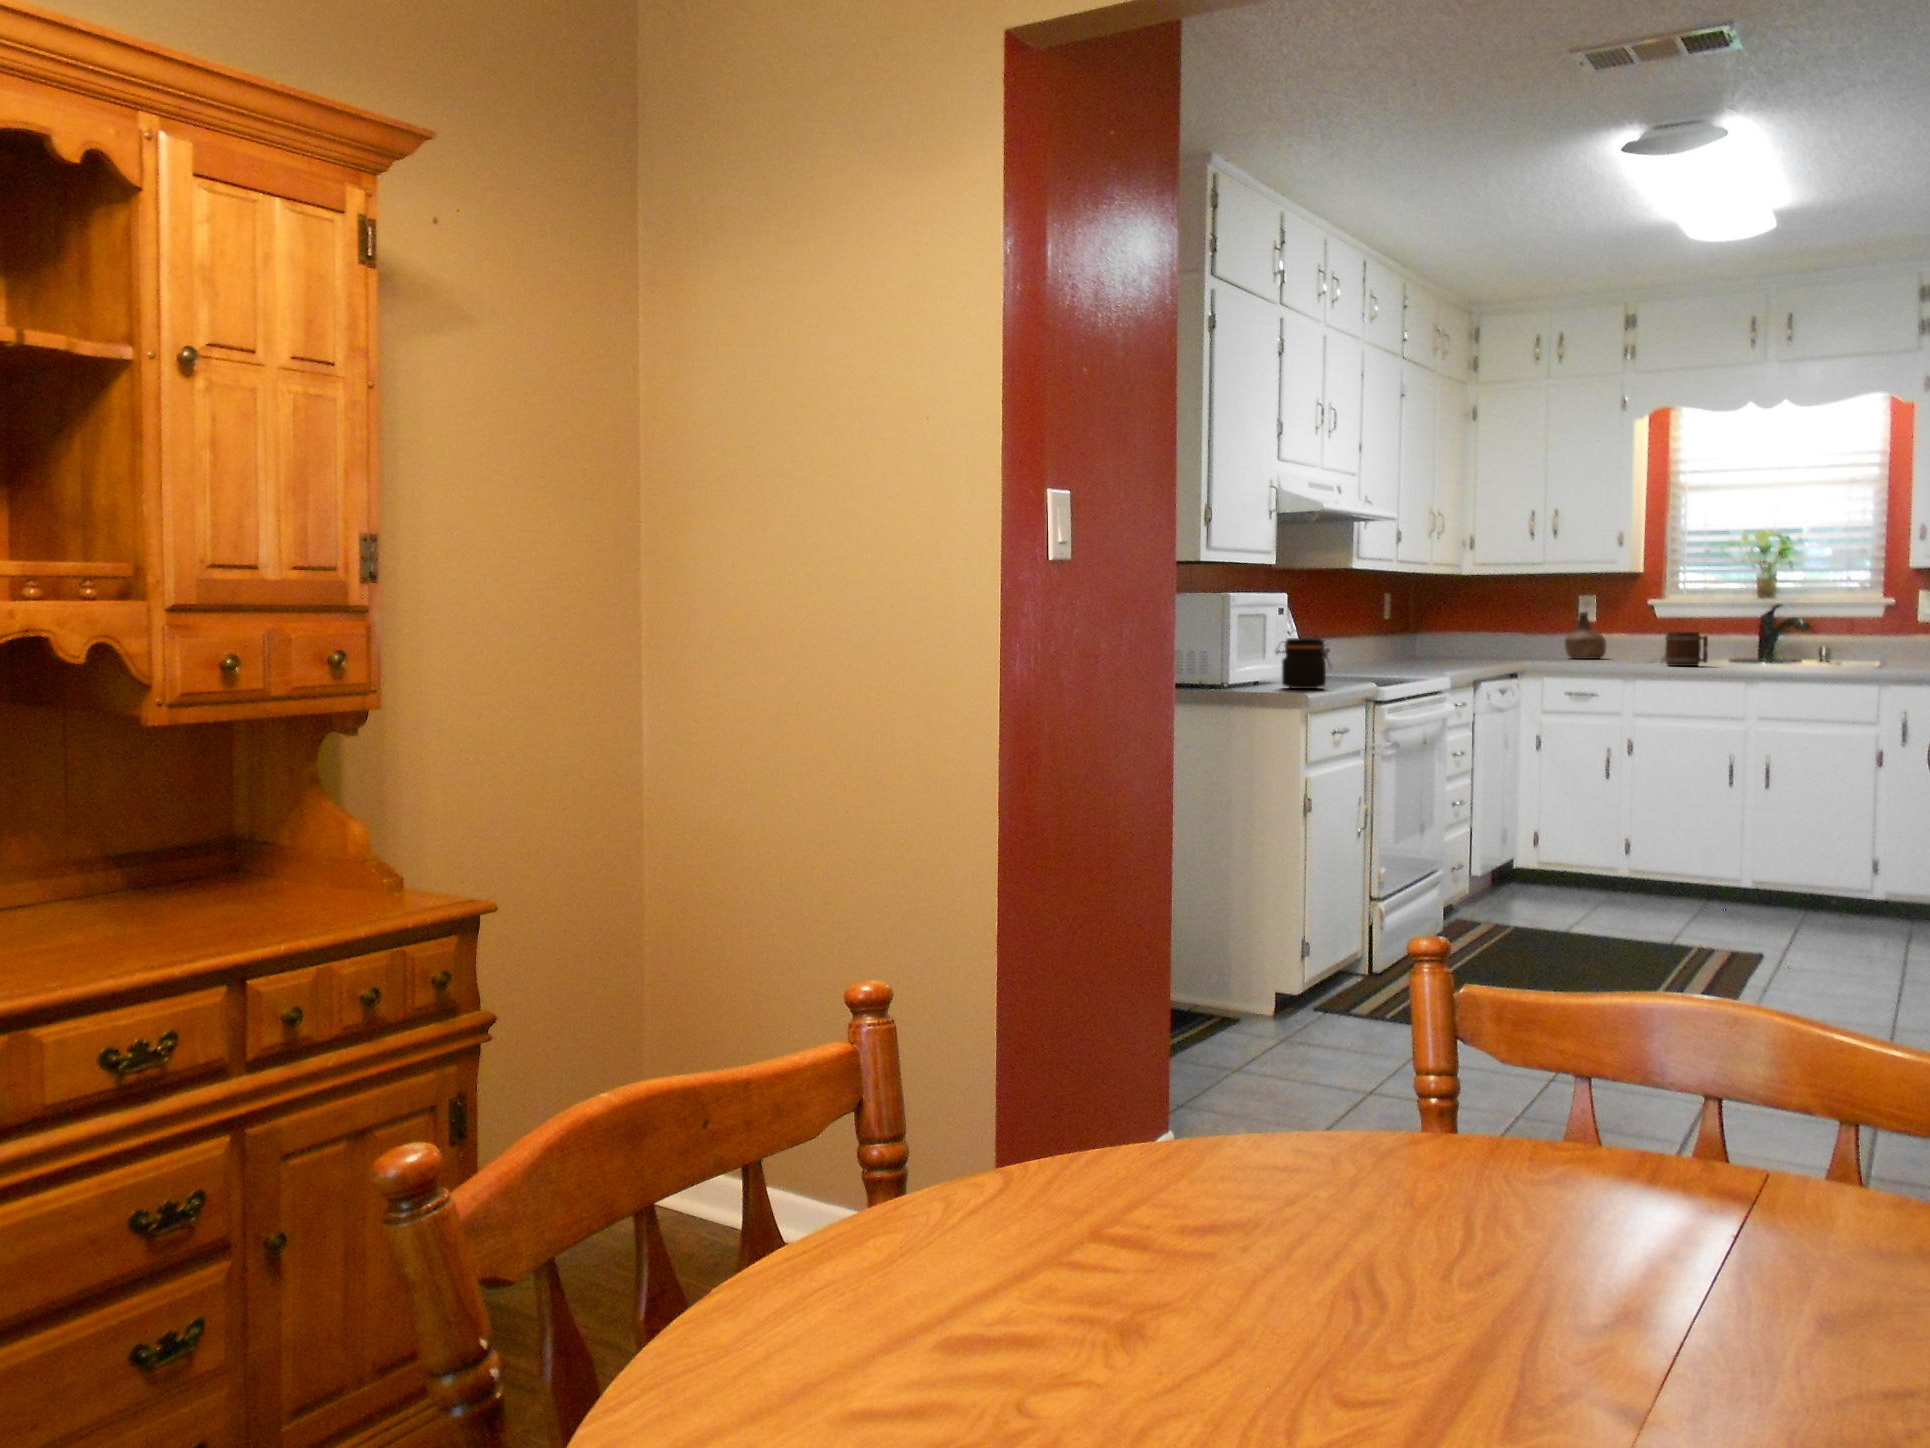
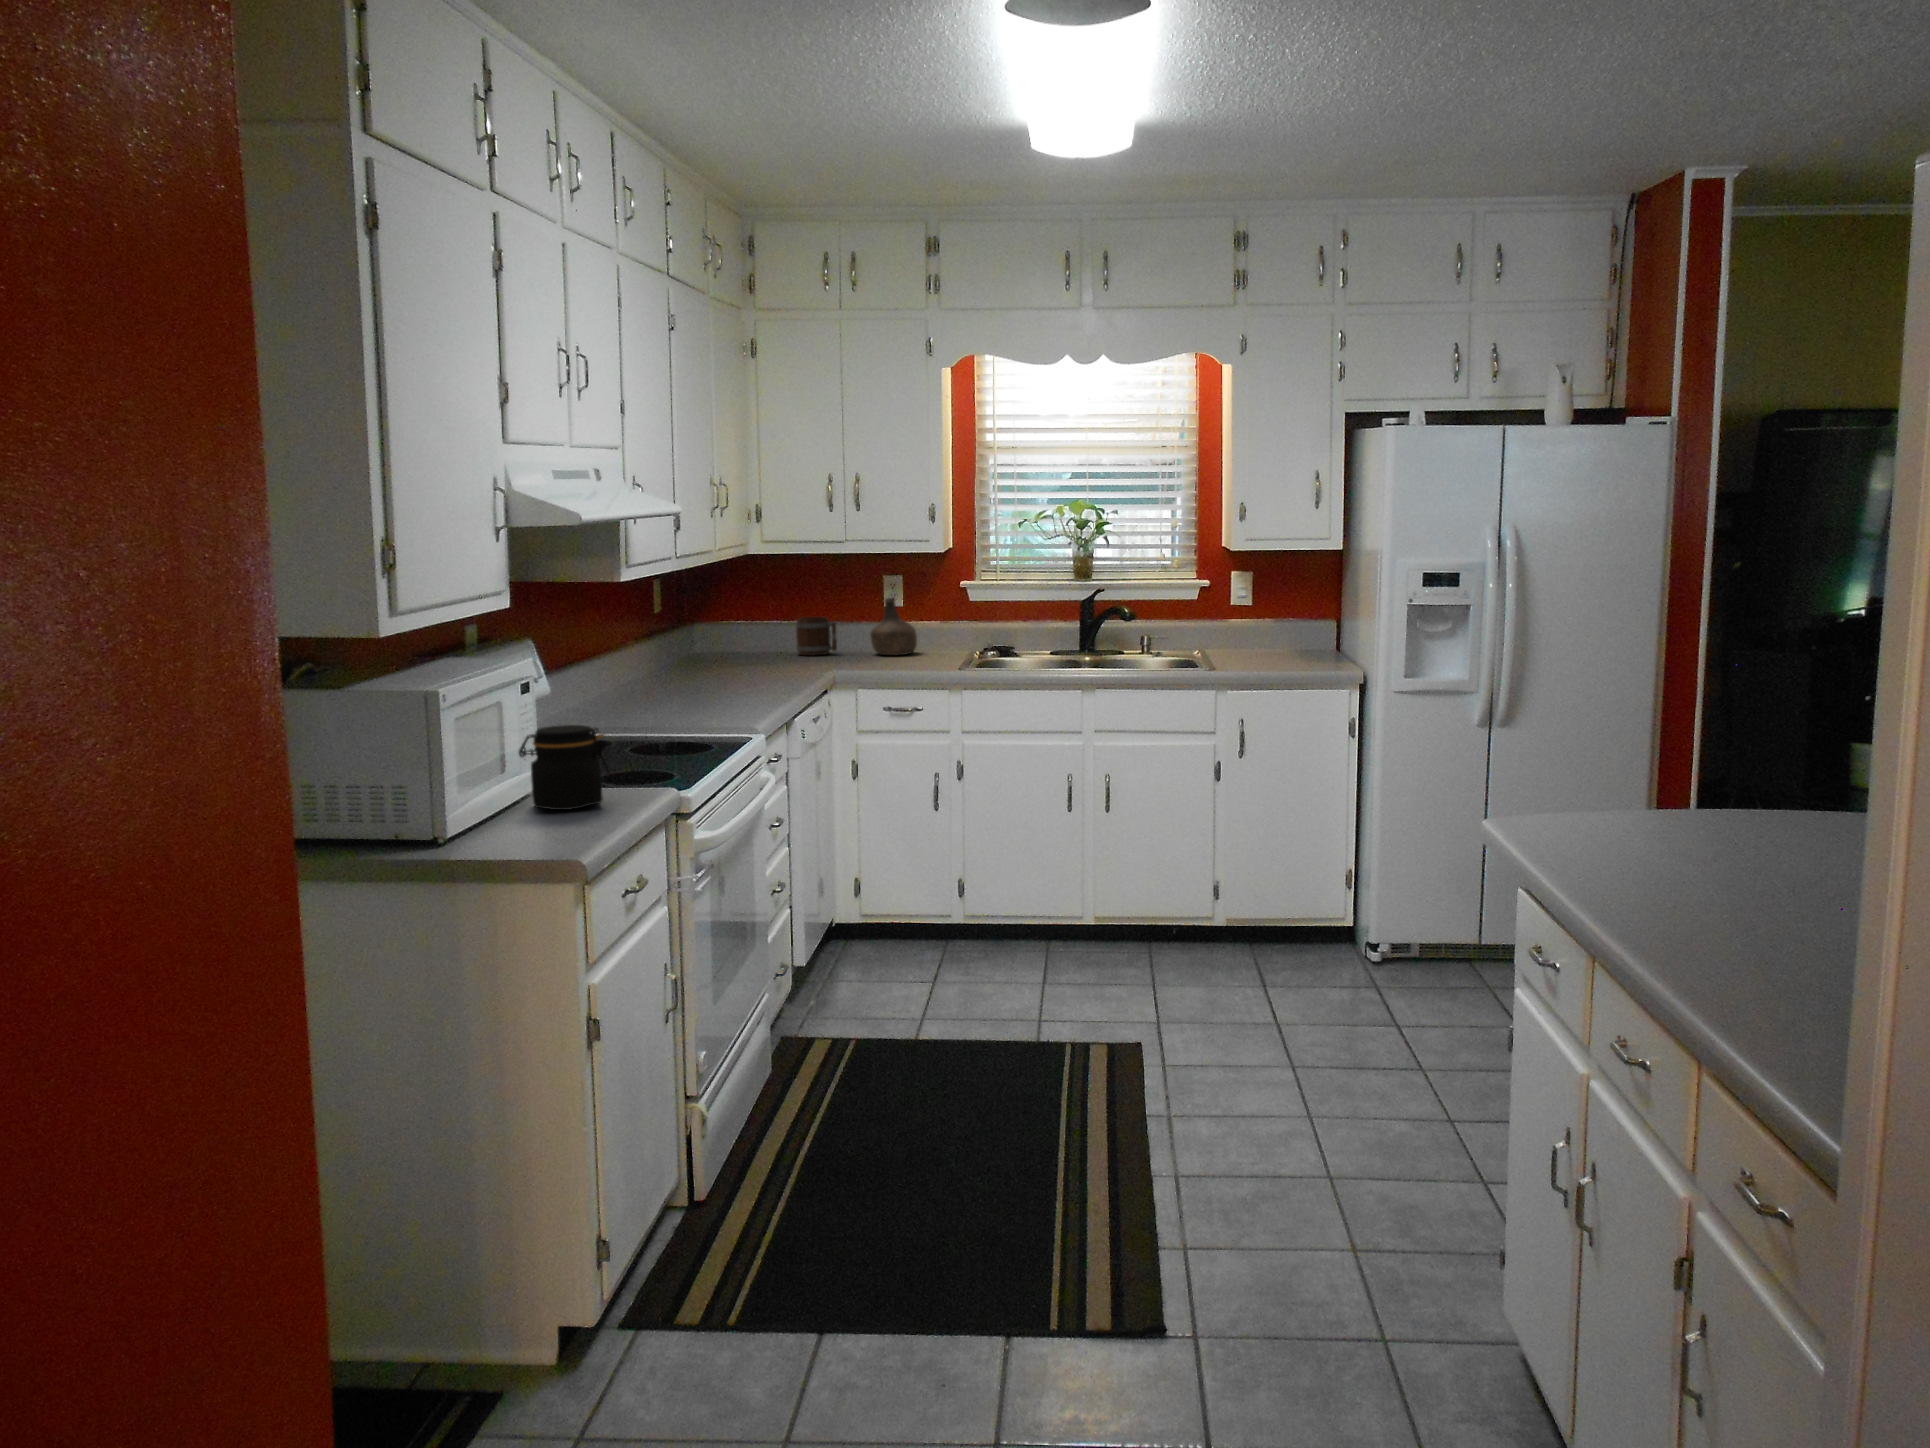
mug: present [1665,632,1708,666] -> present [796,617,837,655]

